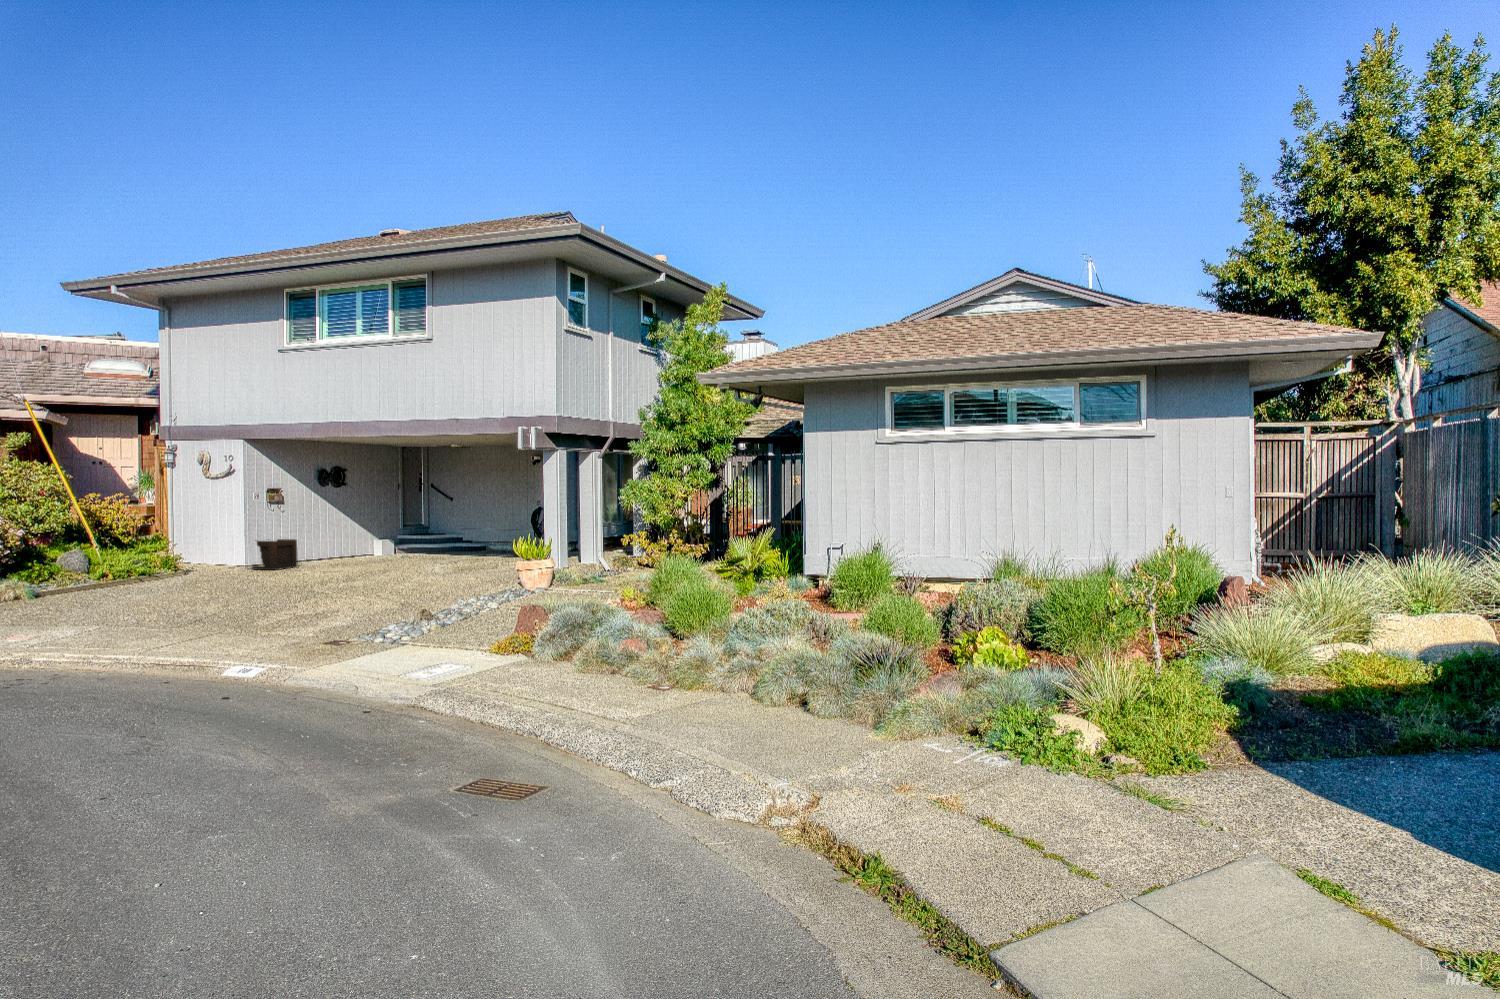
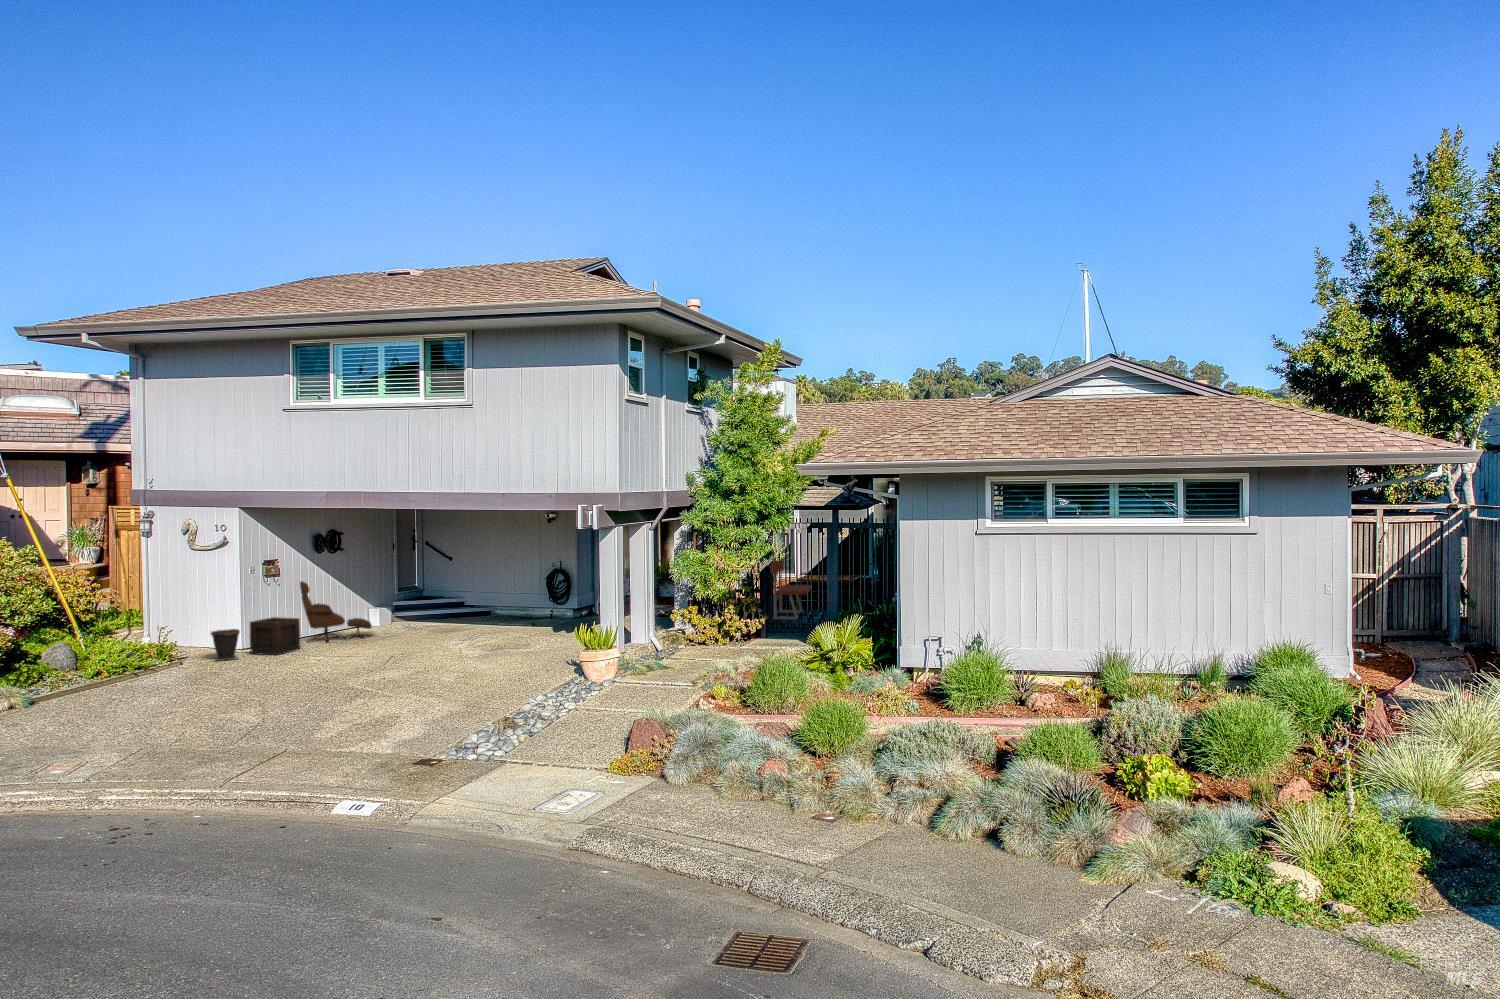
bench: none [732,490,775,550] -> present [770,558,811,620]
lounge chair: none [303,509,369,564] -> present [300,581,371,642]
bucket: none [214,546,241,573] -> present [211,629,240,661]

